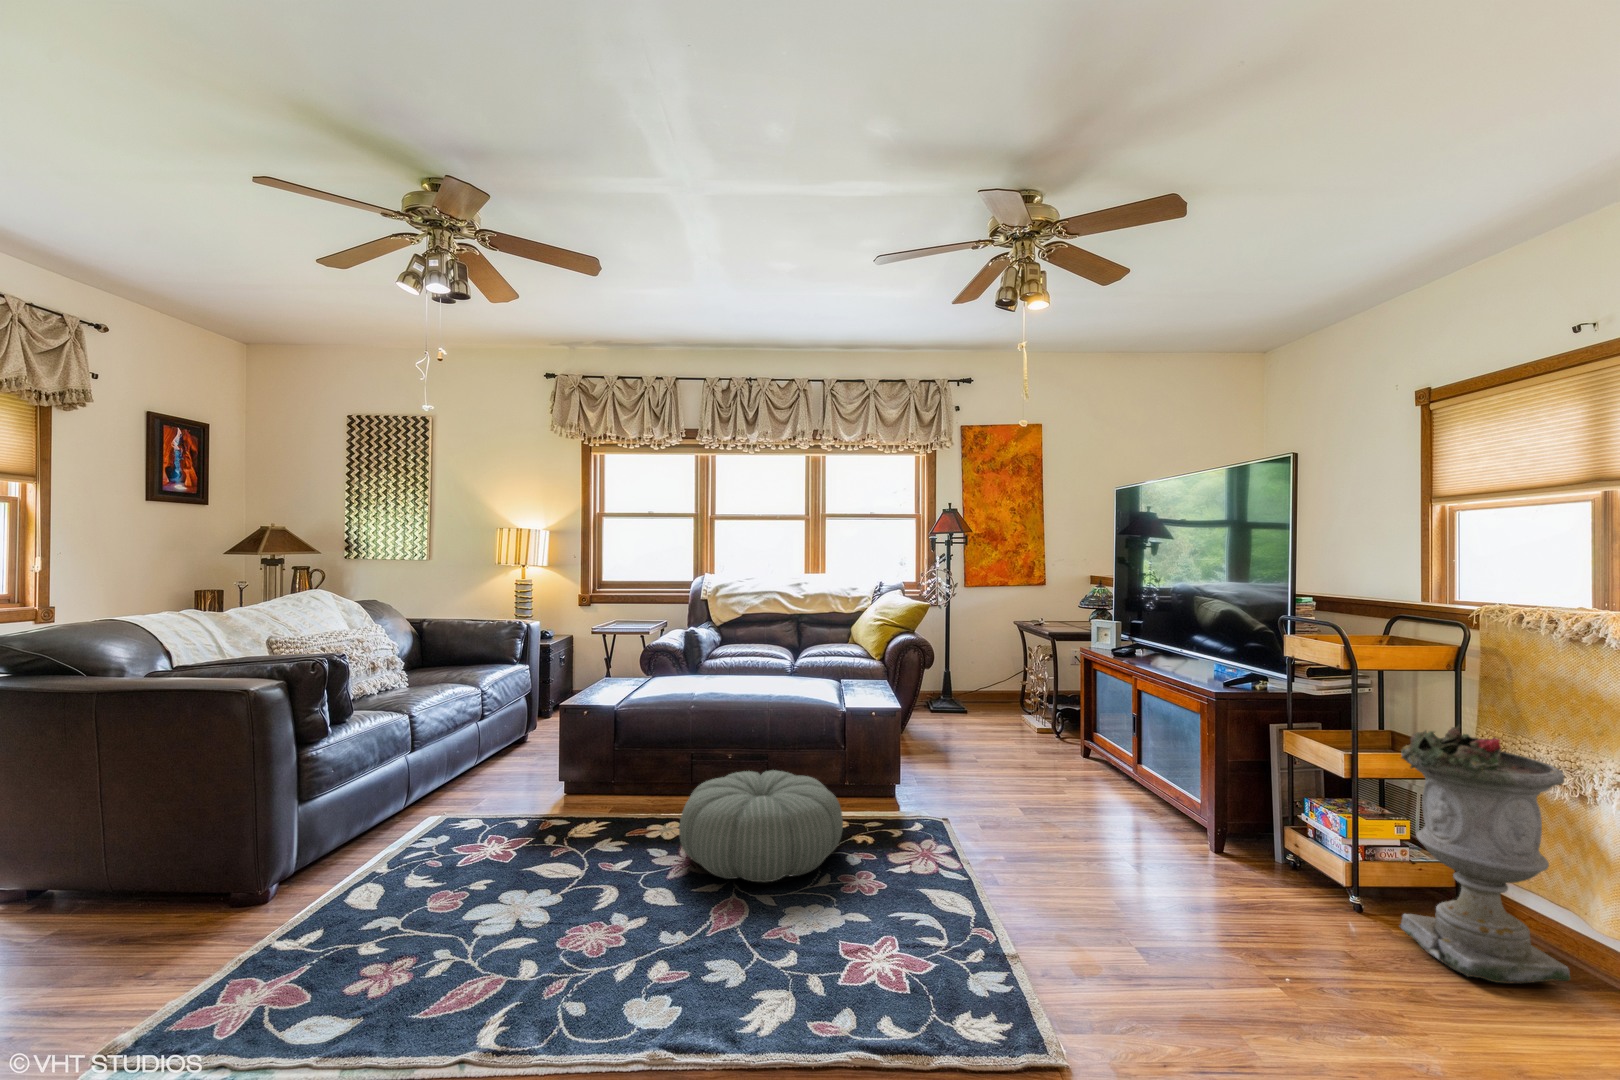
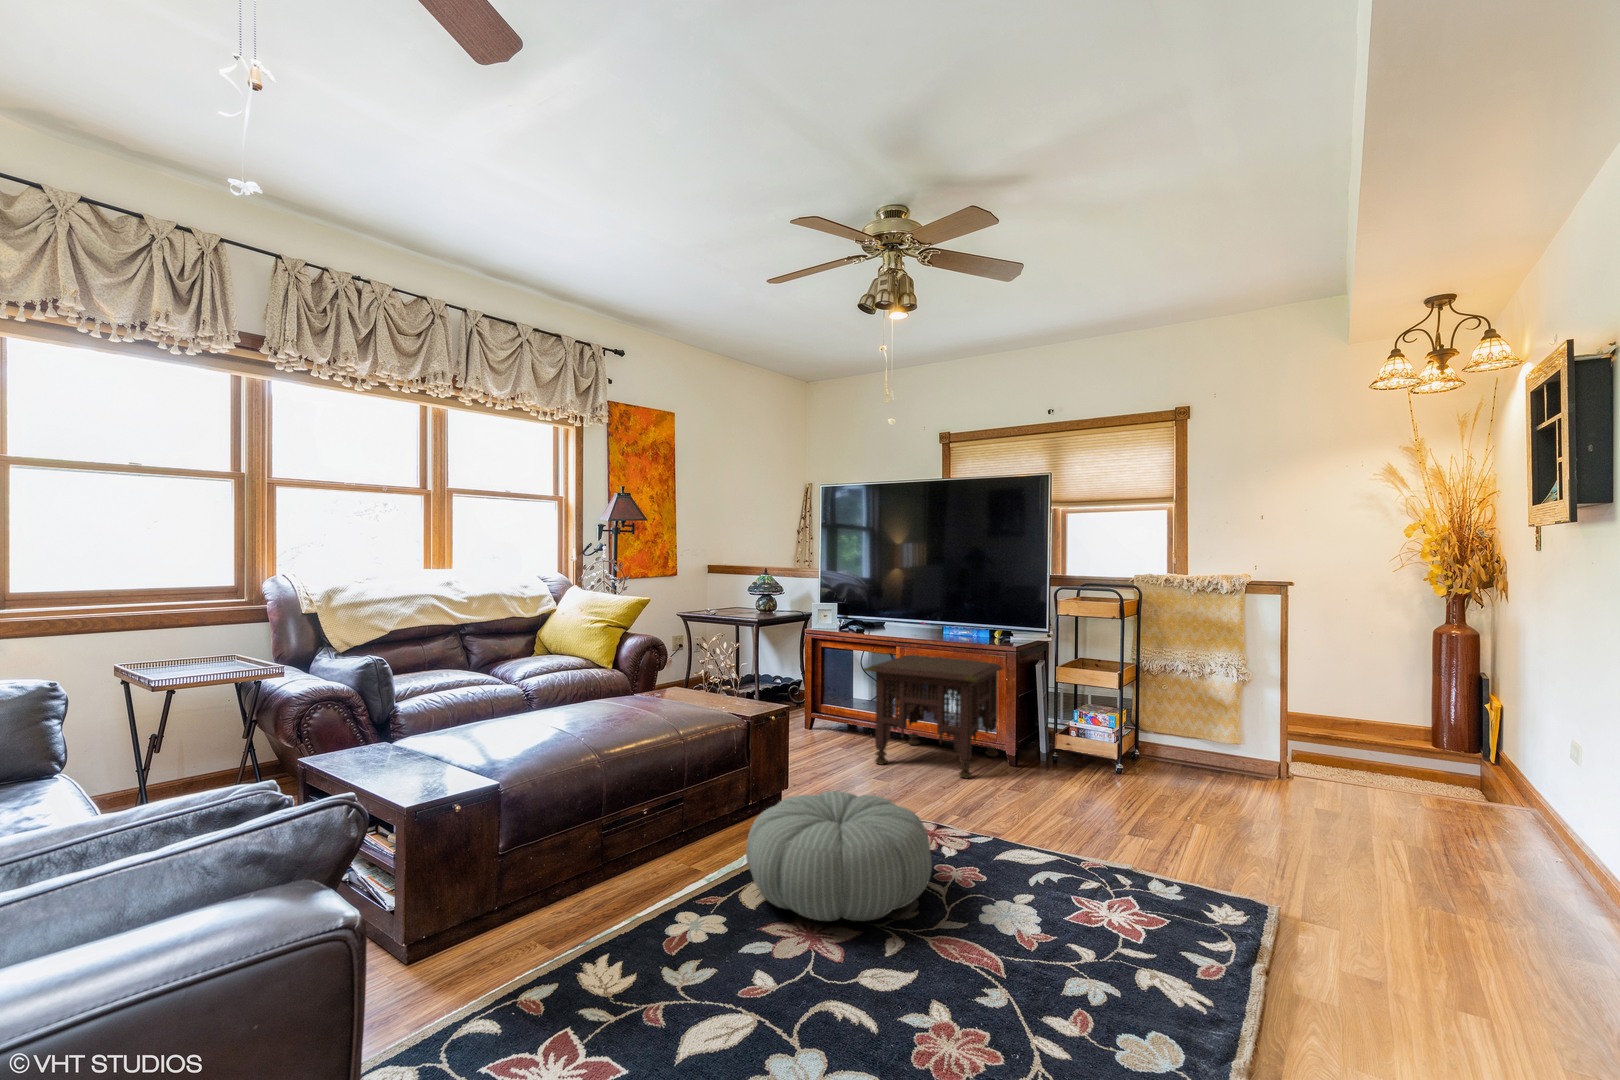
side table: none [1044,687,1255,842] -> present [864,655,1003,778]
planter: present [1399,725,1570,983] -> none [1137,646,1211,783]

